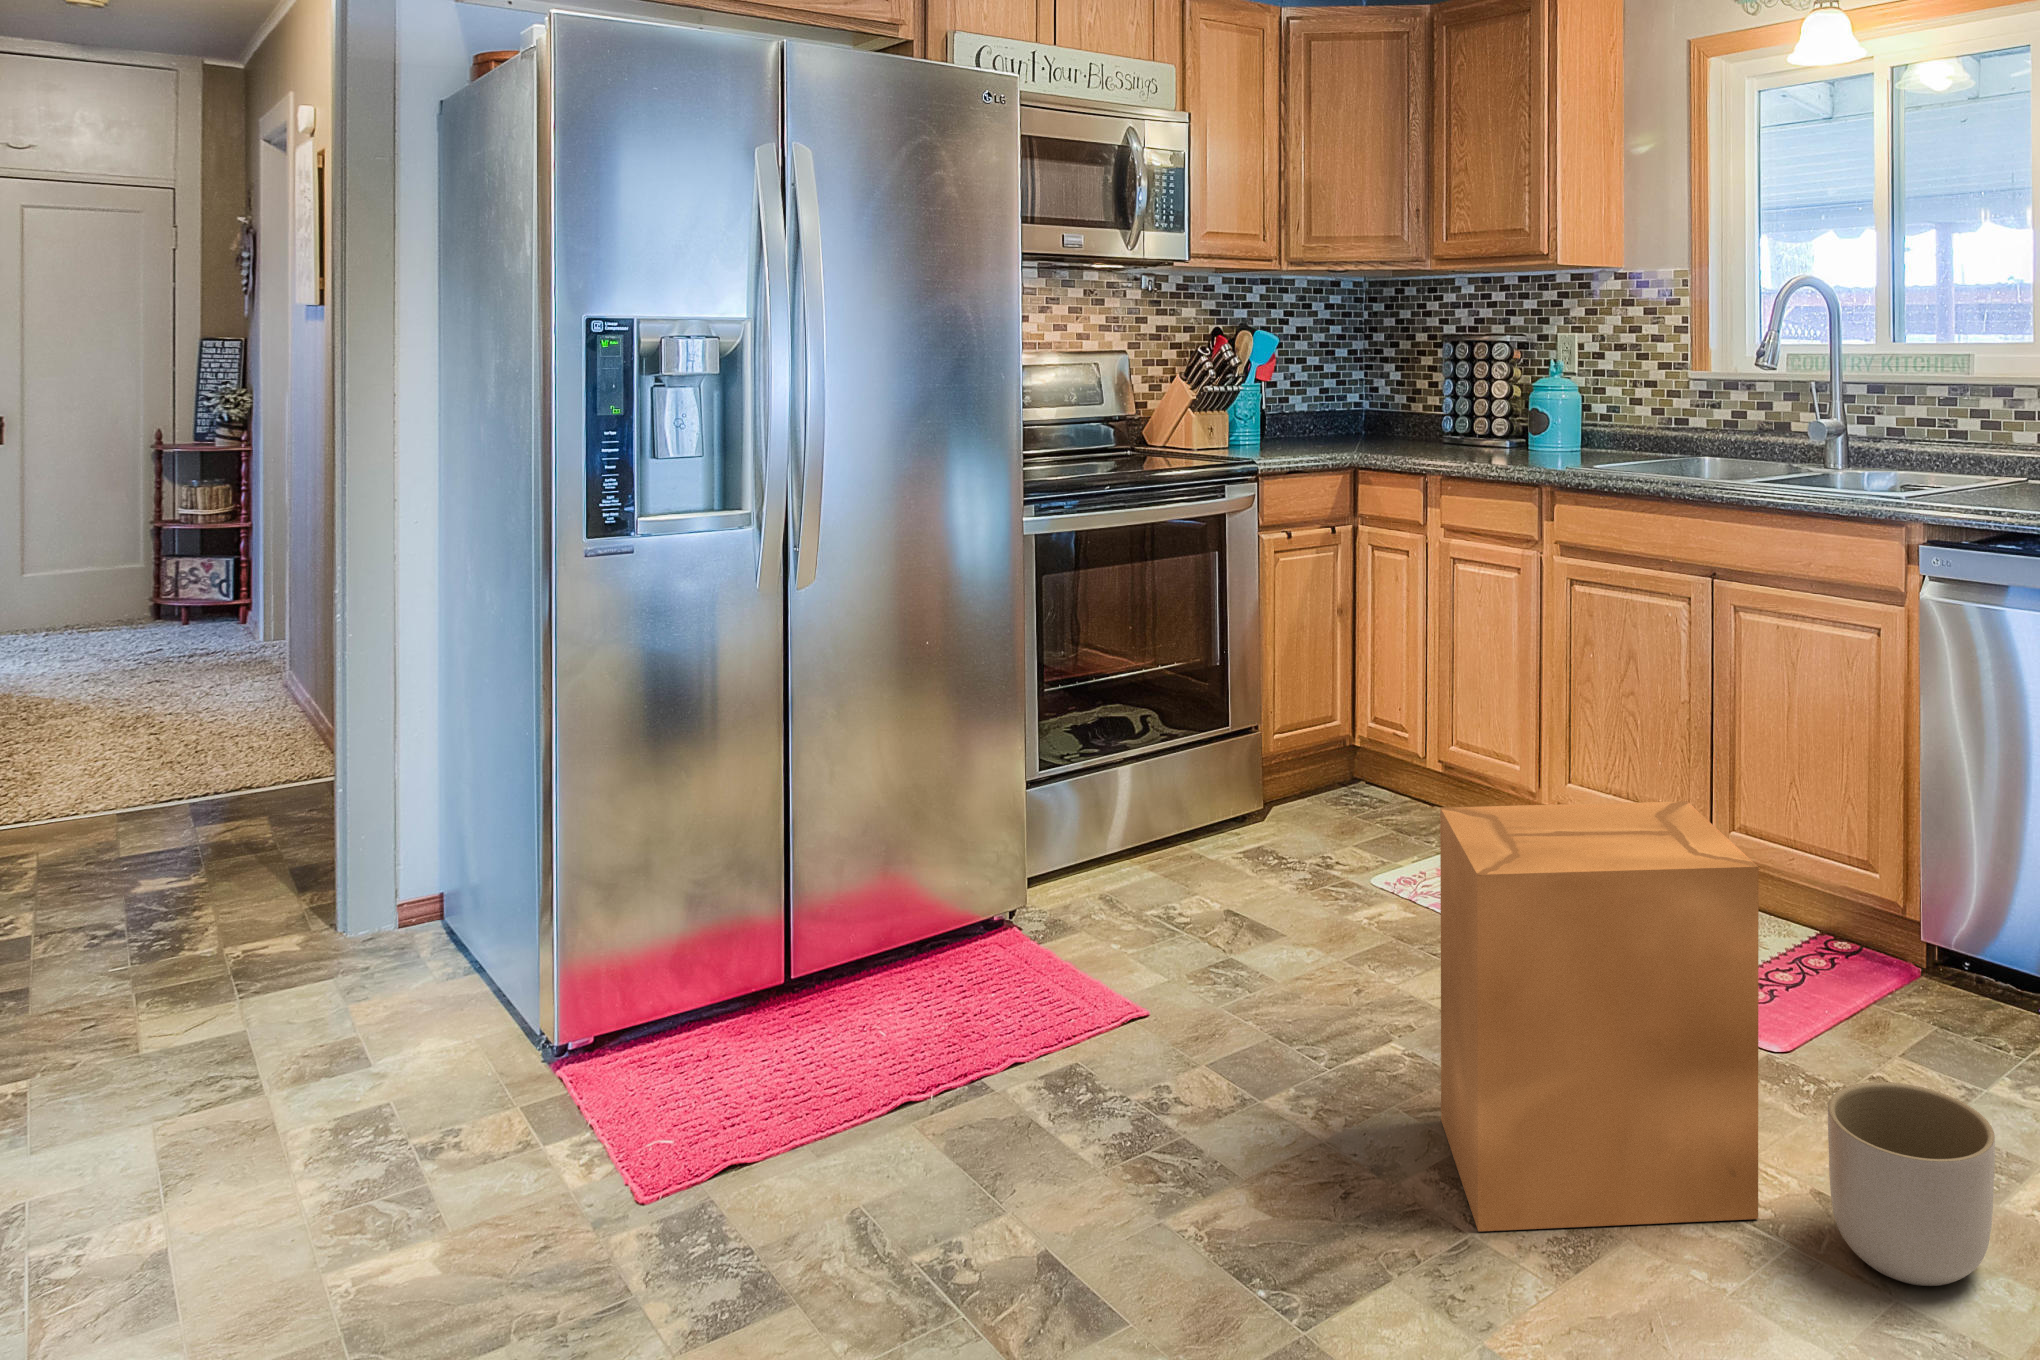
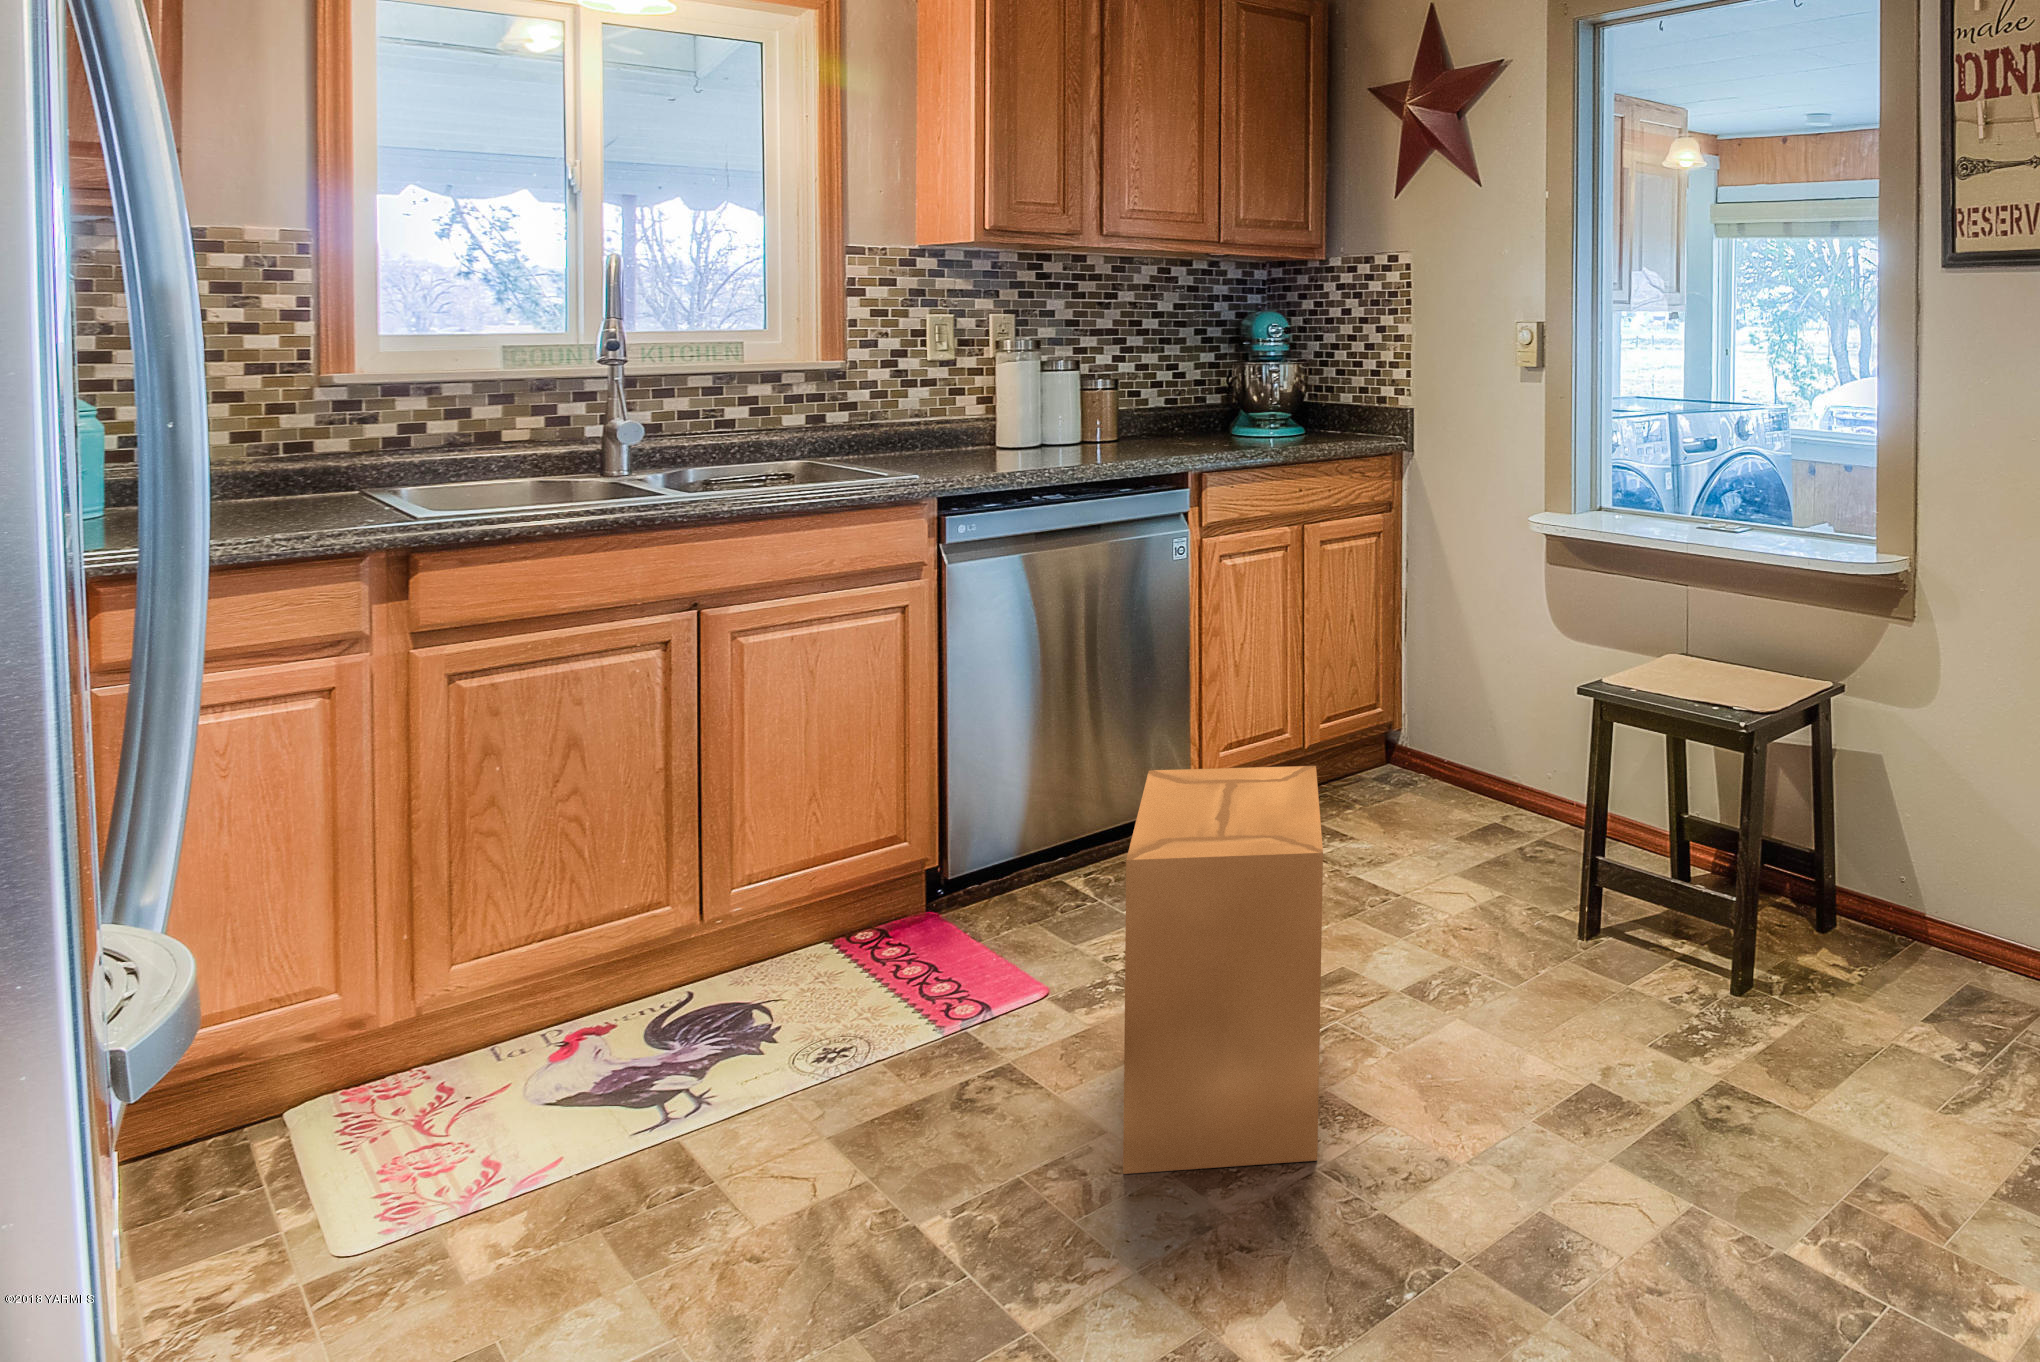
planter: present [1828,1082,1995,1286] -> none [1310,868,1415,997]

